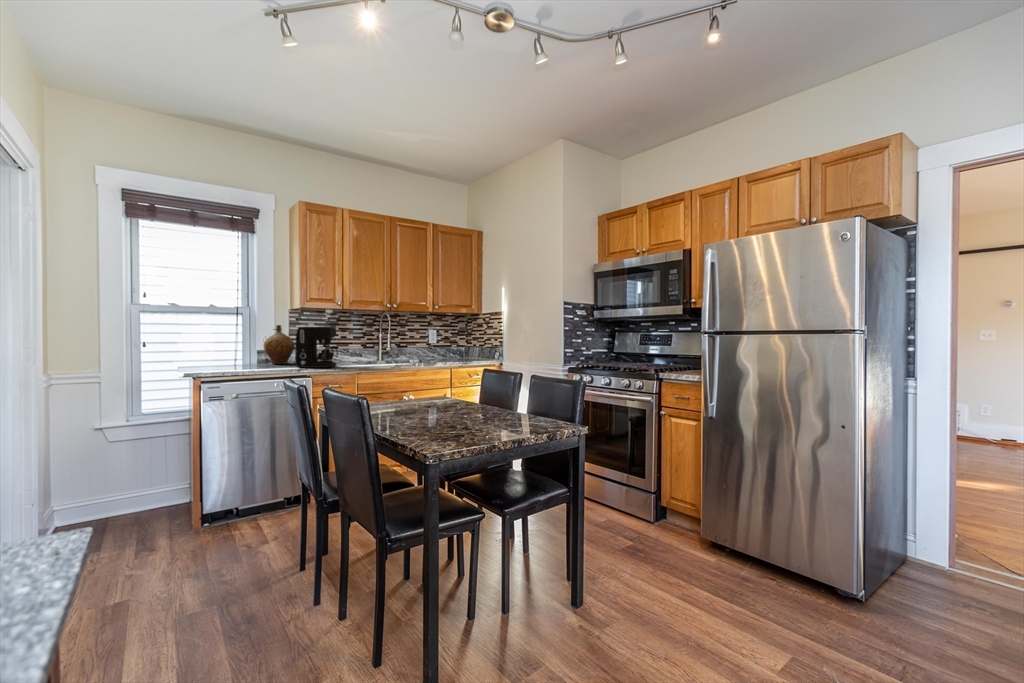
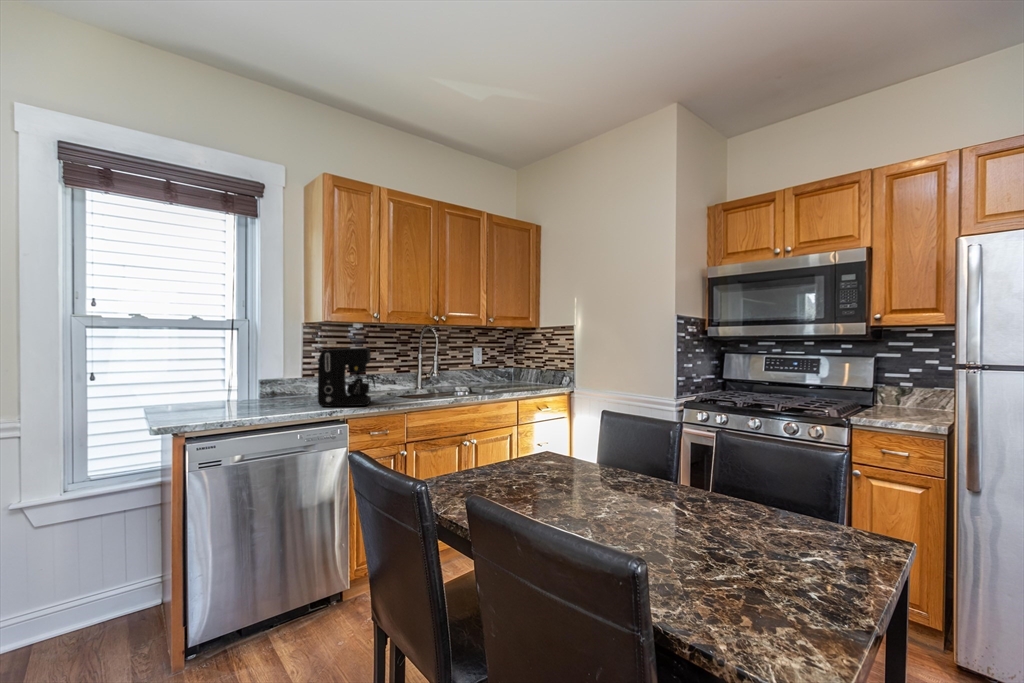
ceramic jug: present [264,325,295,364] -> none [268,345,311,399]

